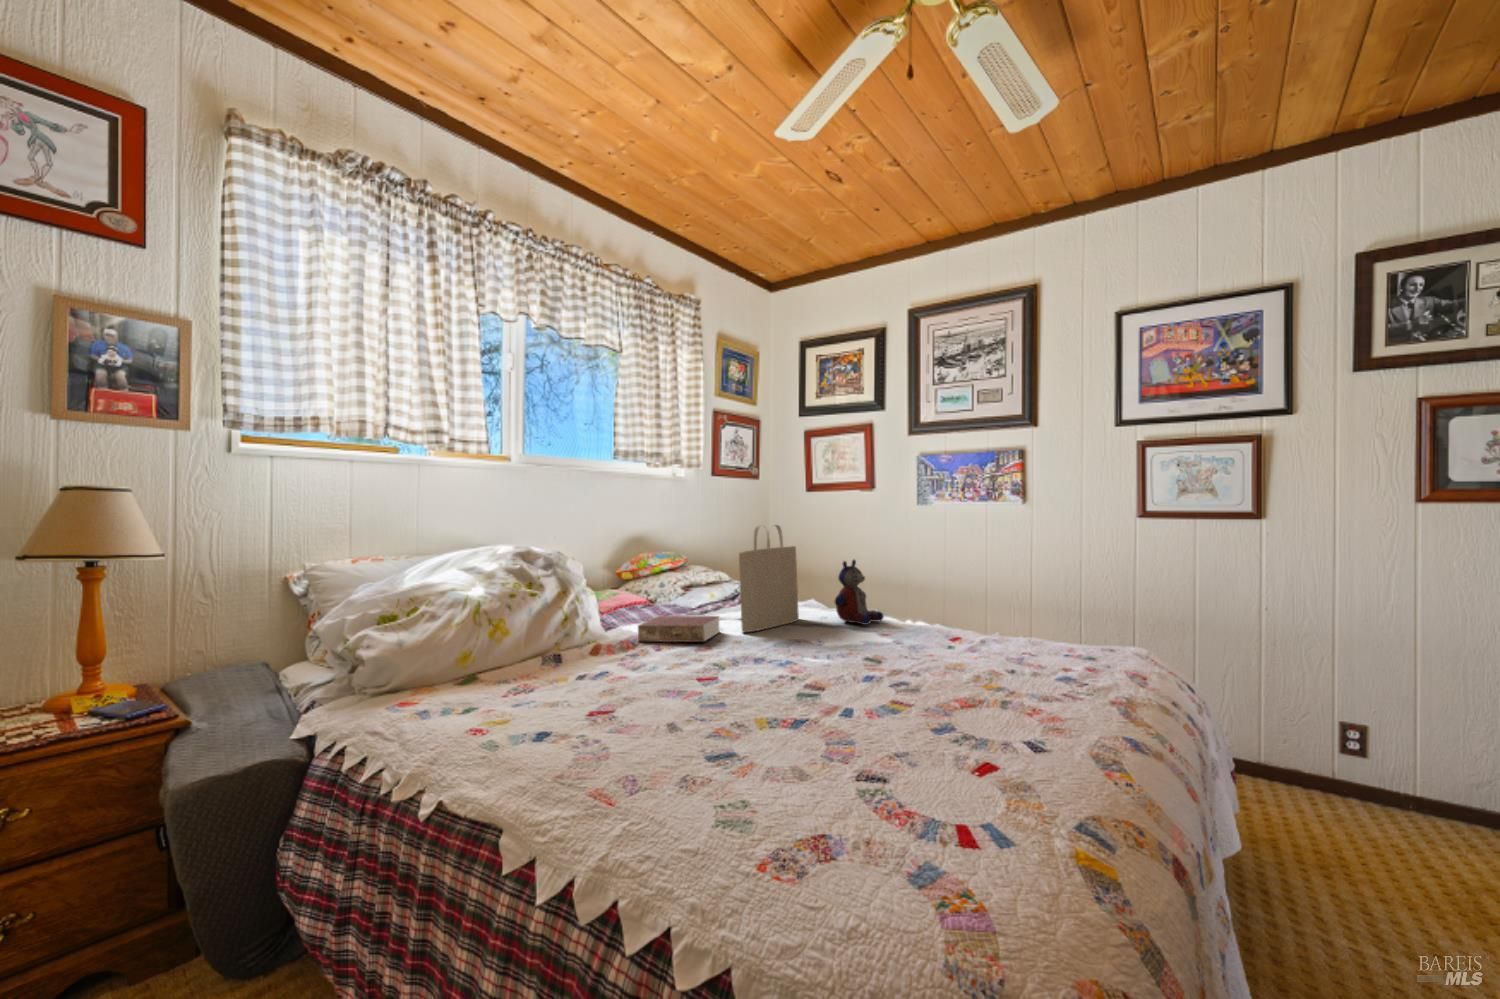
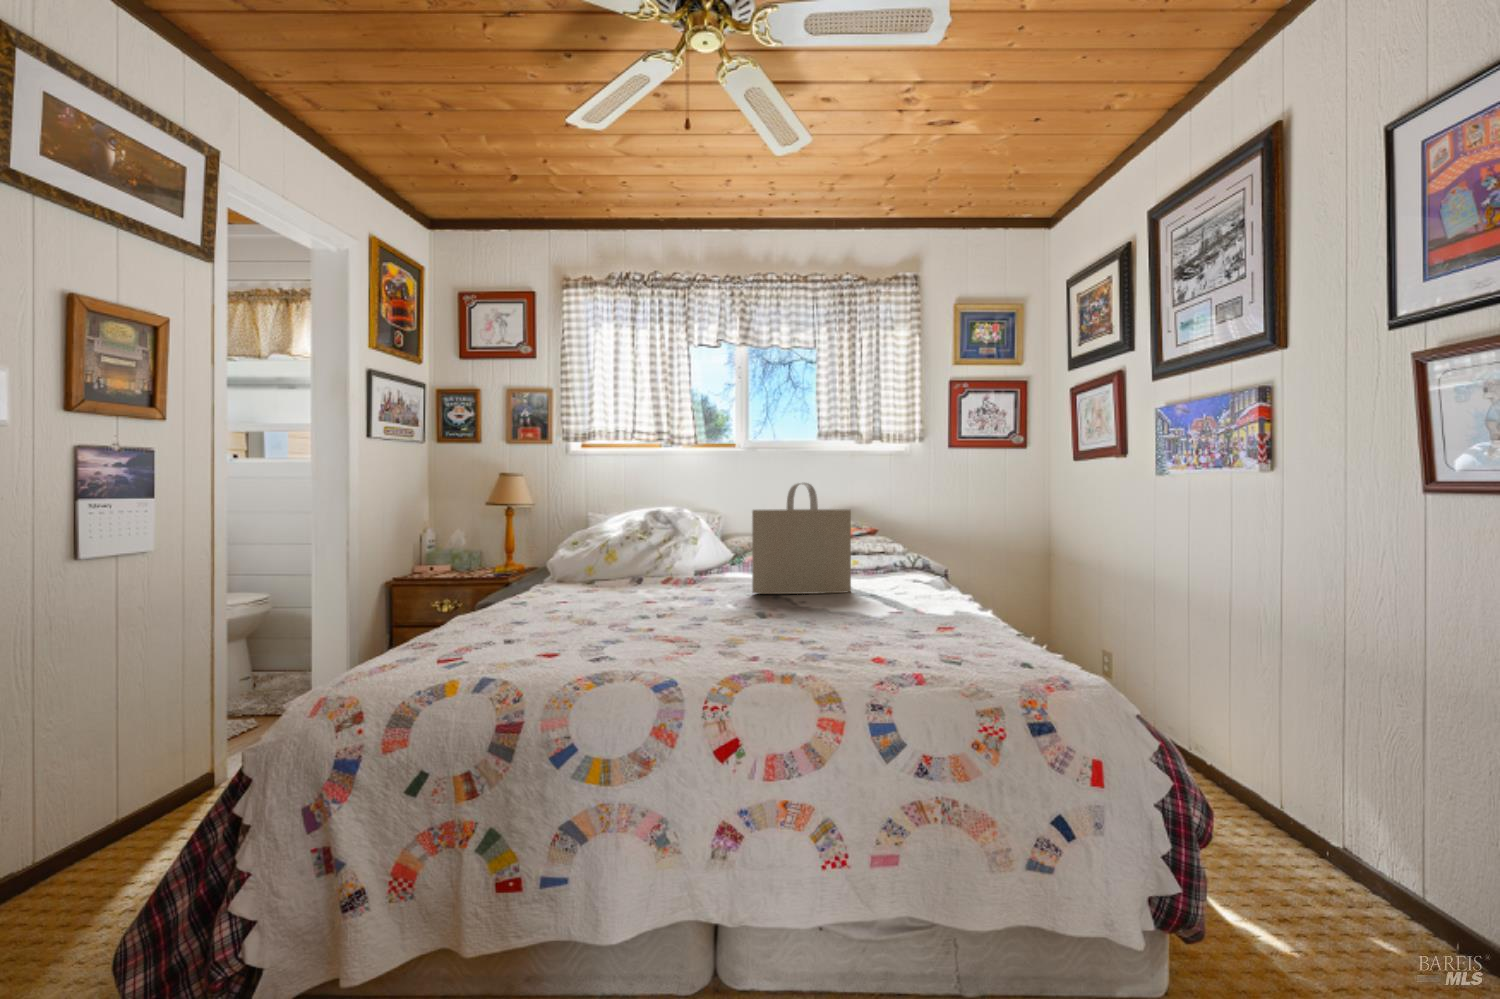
stuffed bear: present [835,560,884,625] -> none [856,528,917,606]
book: present [638,616,720,642] -> none [663,569,744,594]

